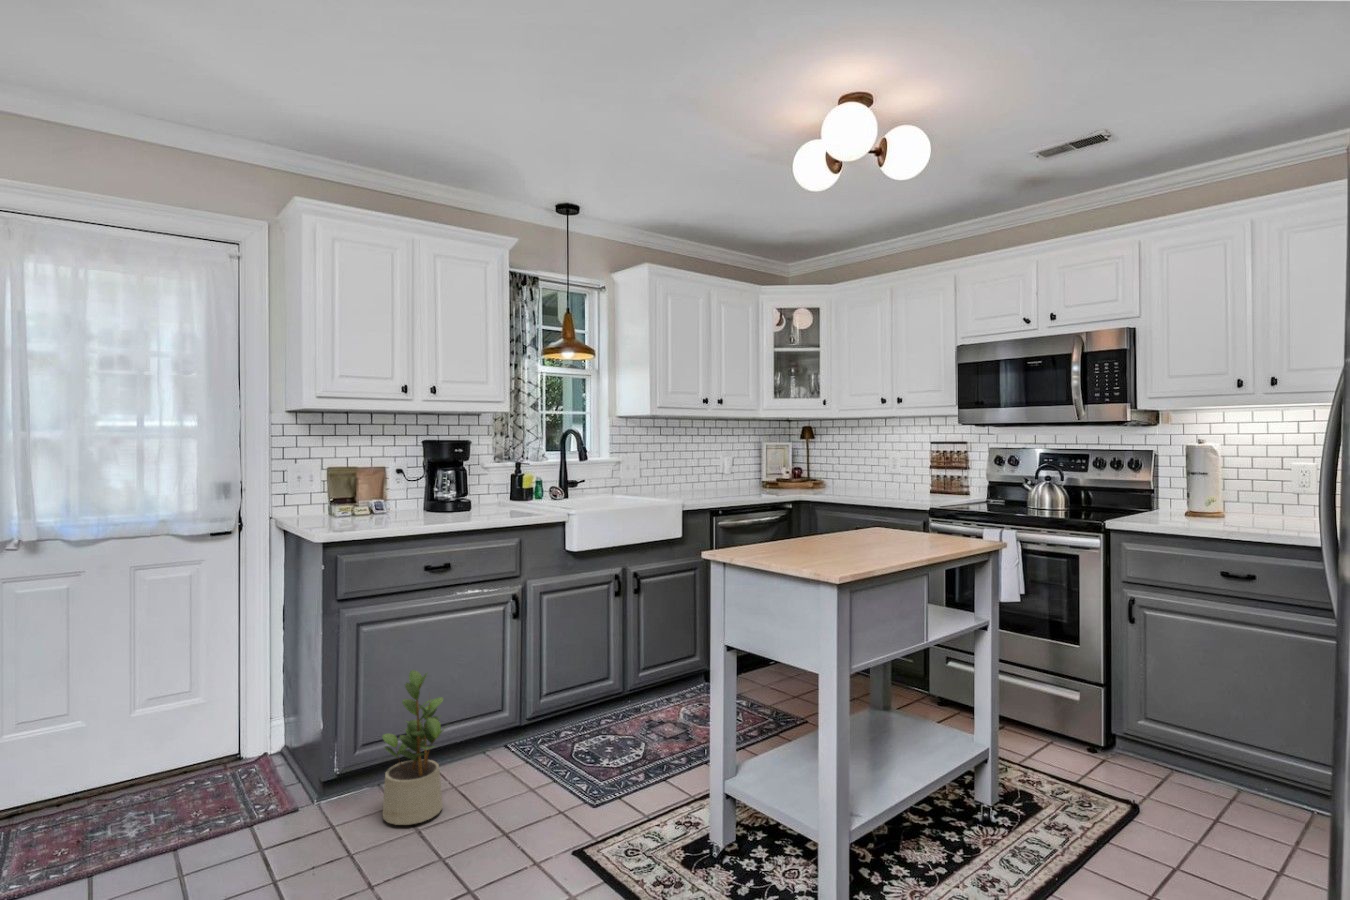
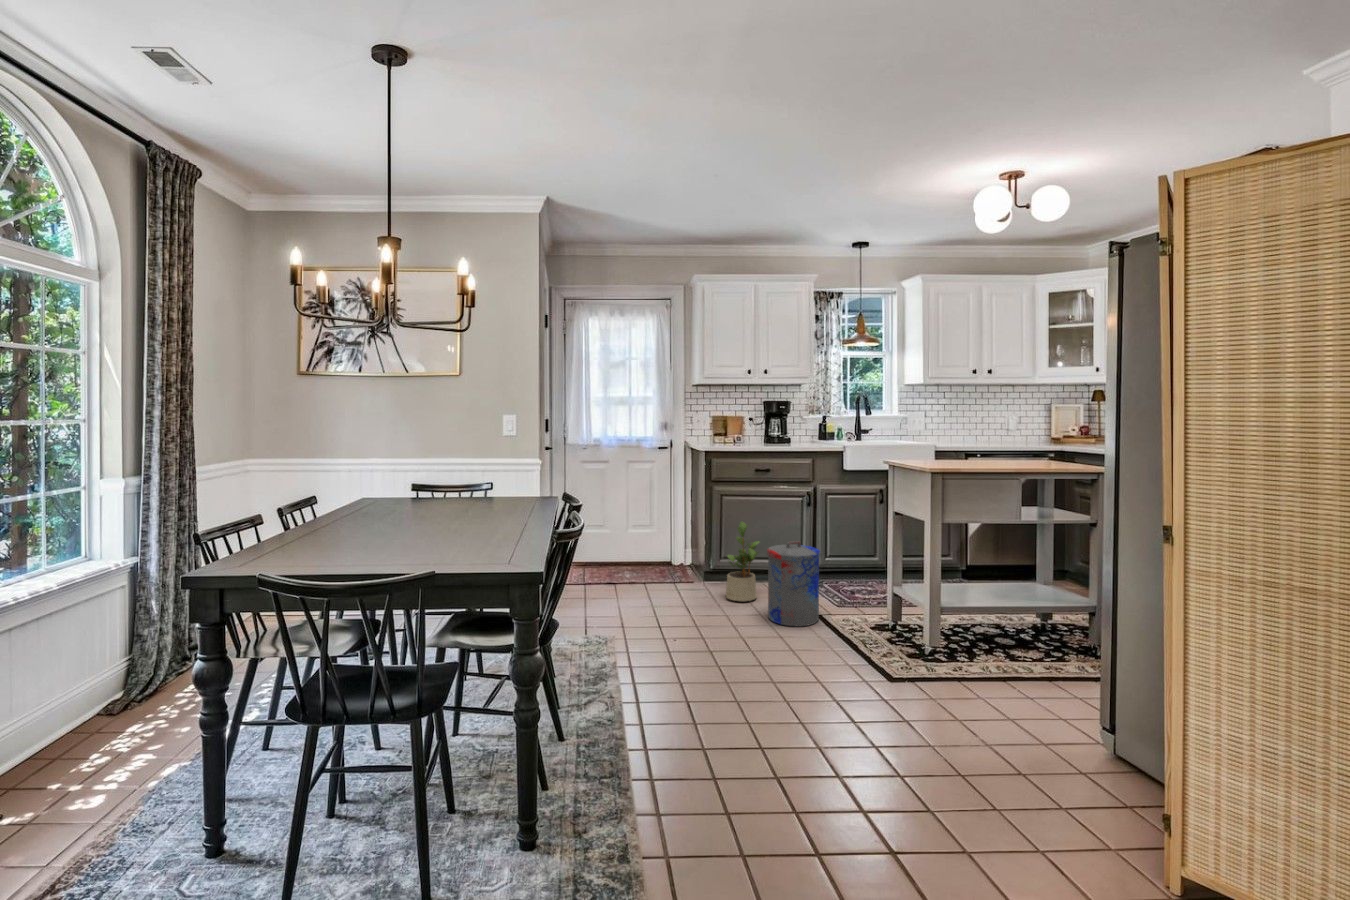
trash can: none [477,700,573,866] -> present [767,541,820,627]

